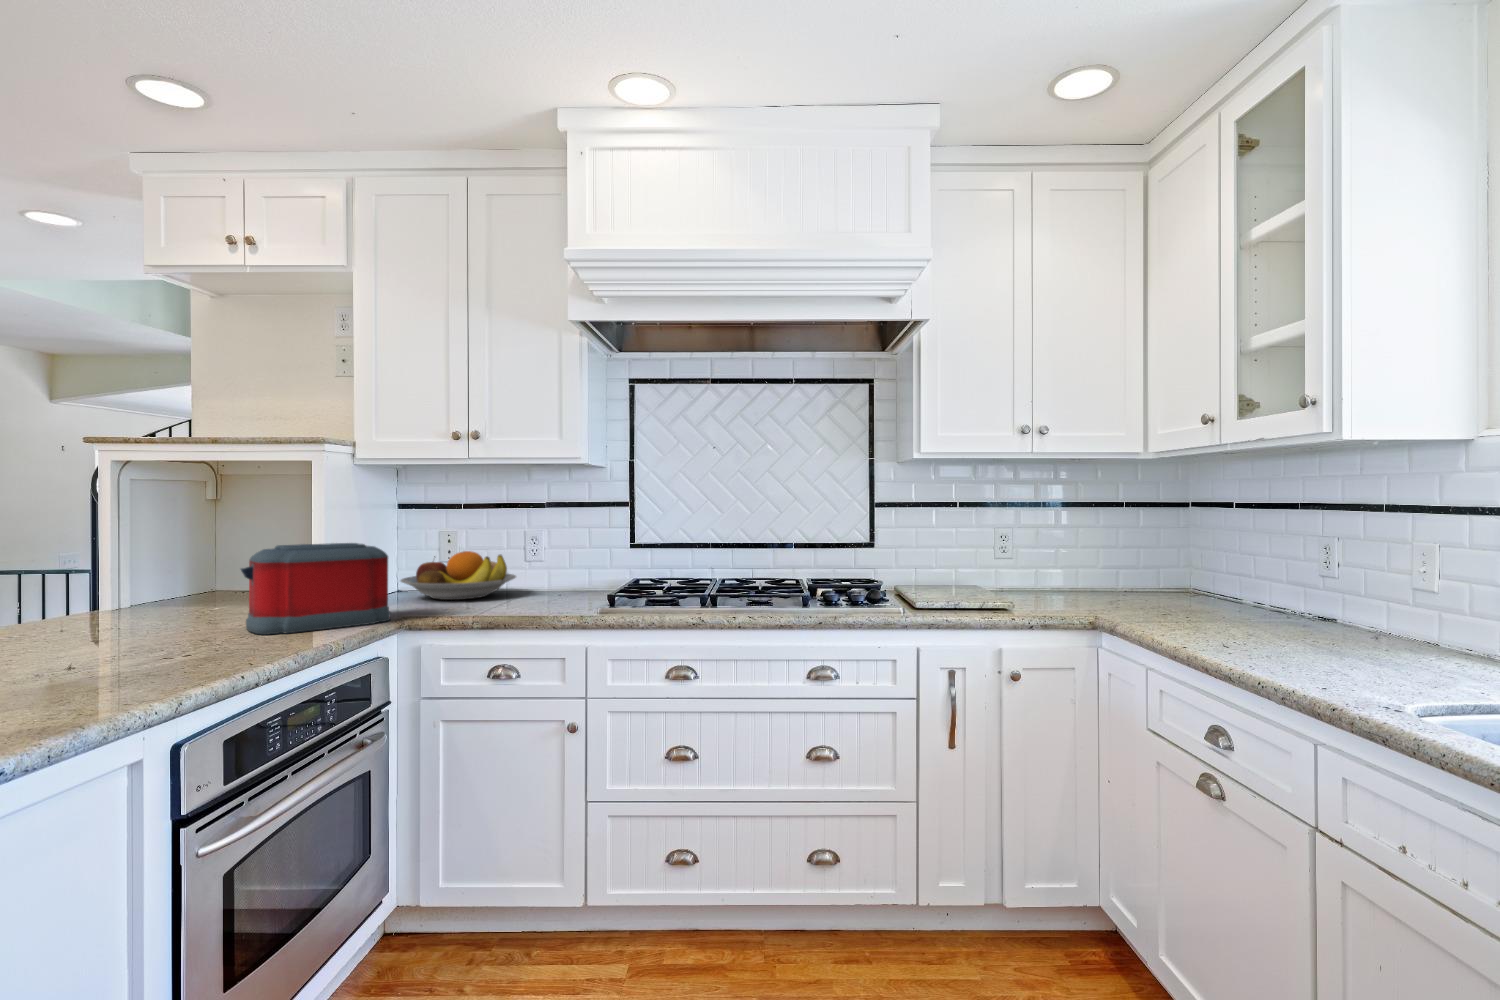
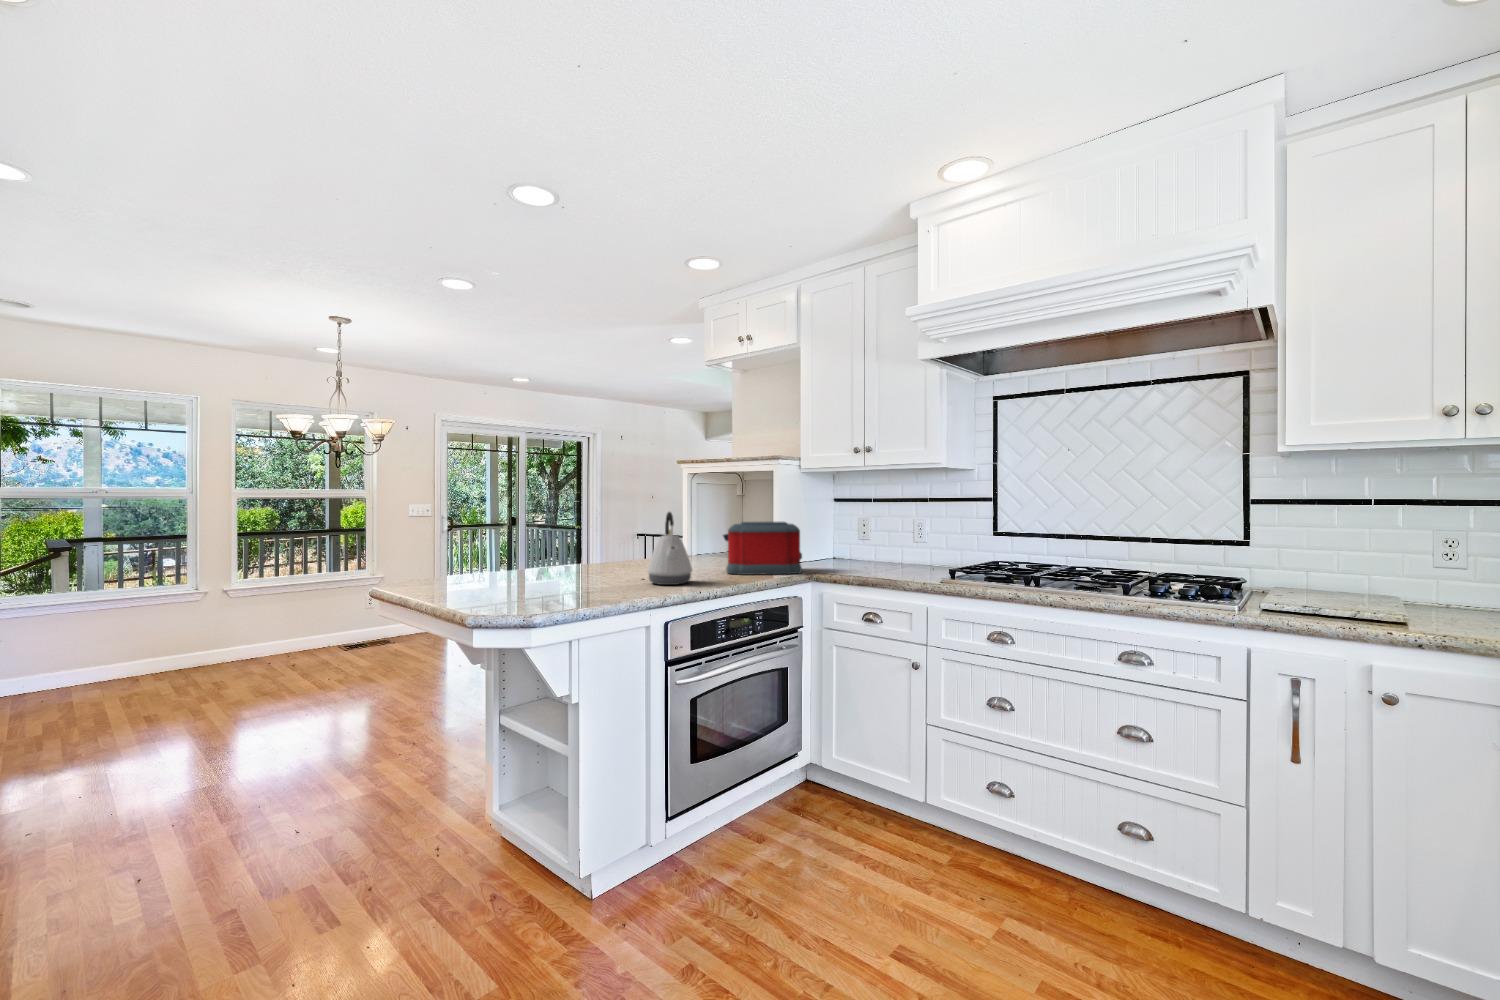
kettle: none [95,531,208,675] -> present [647,512,692,585]
fruit bowl: present [401,551,516,600] -> none [825,531,905,565]

